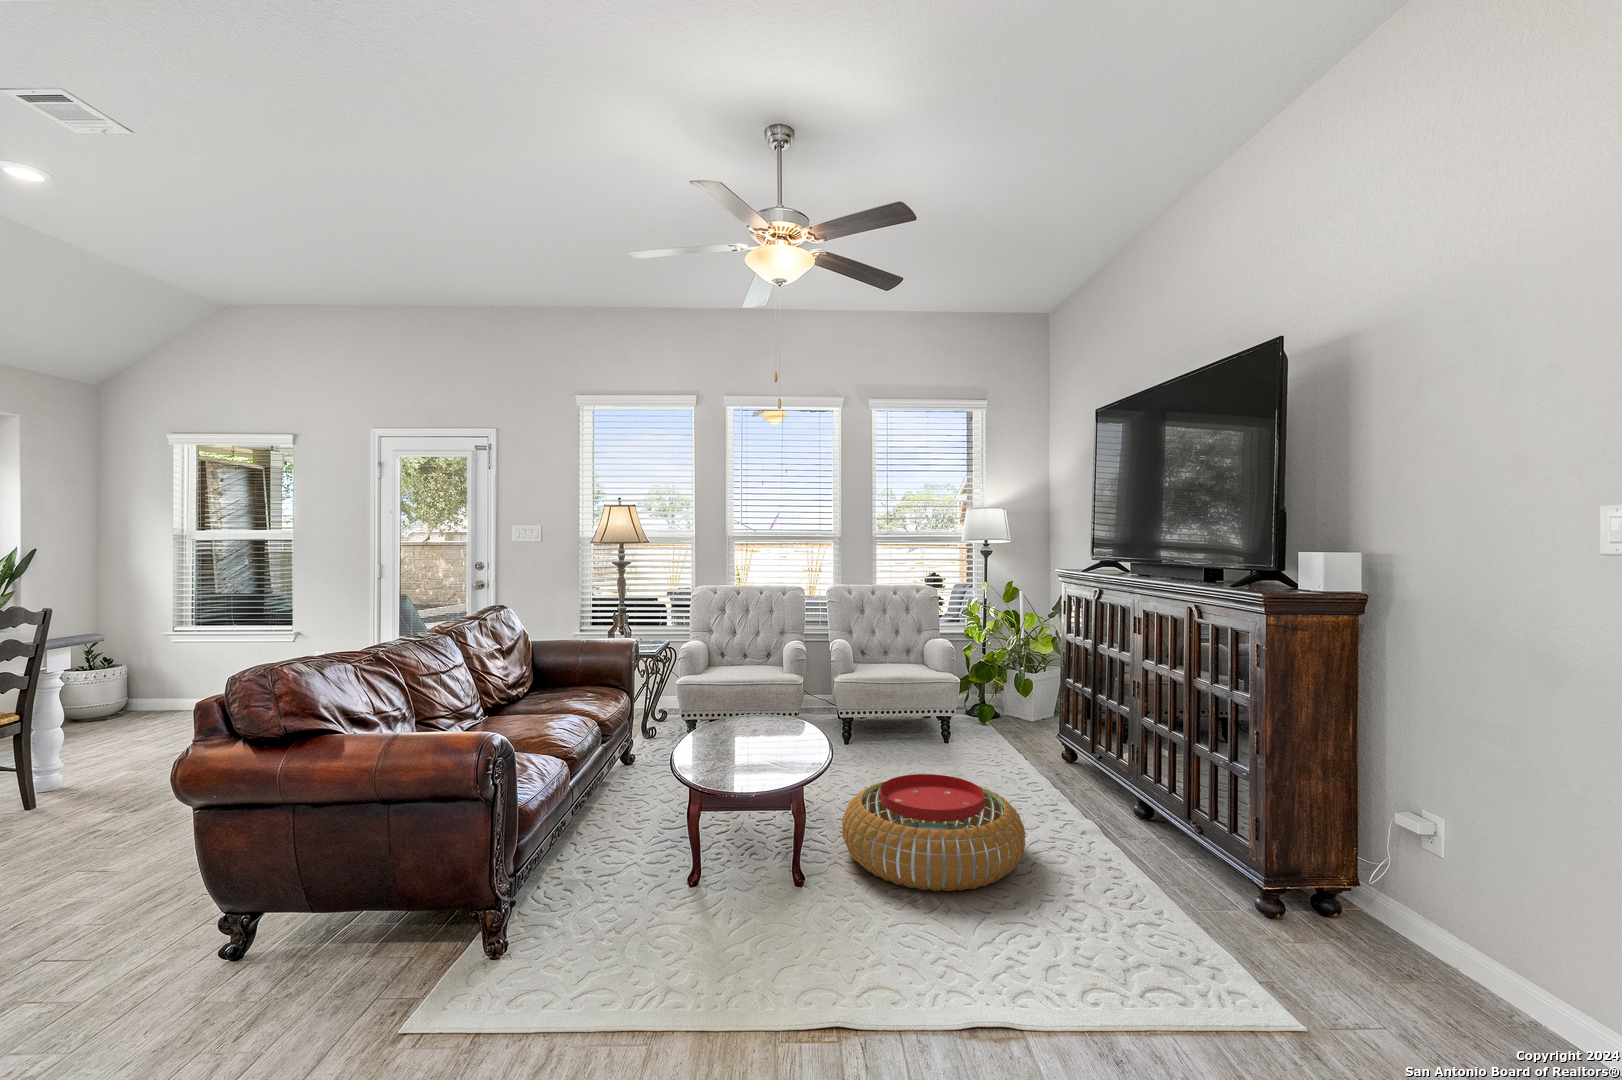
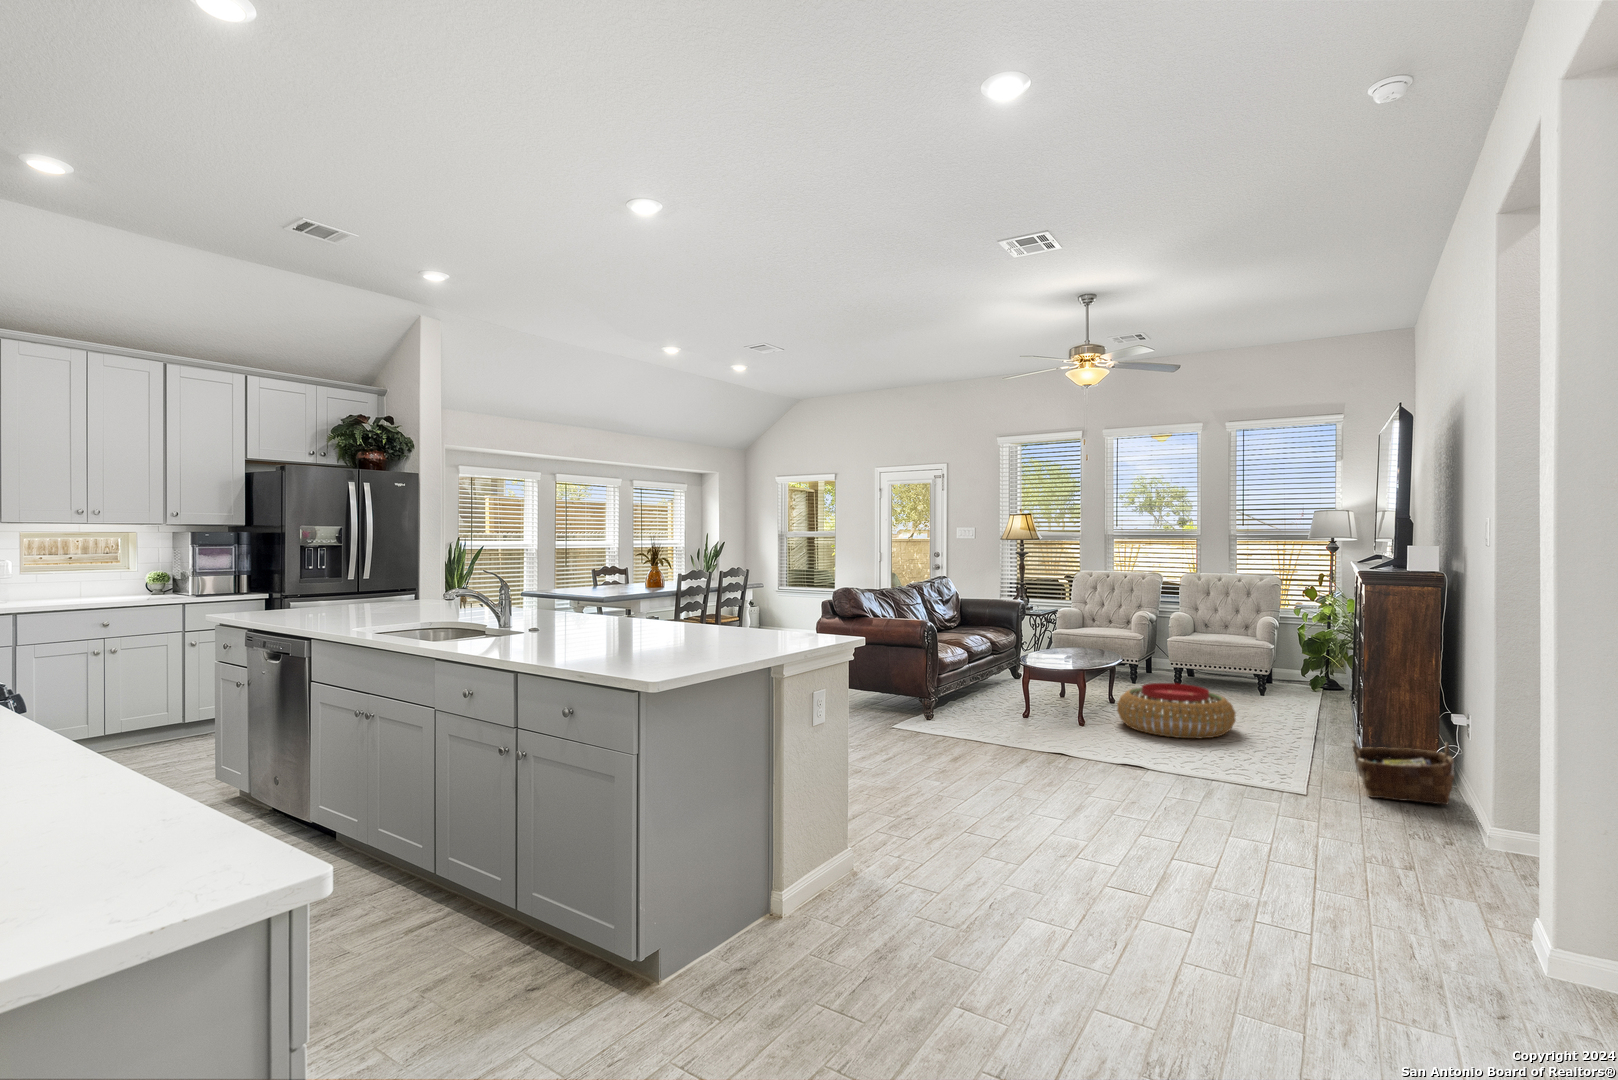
woven basket: none [1322,888,1518,1026] -> present [1351,740,1454,805]

